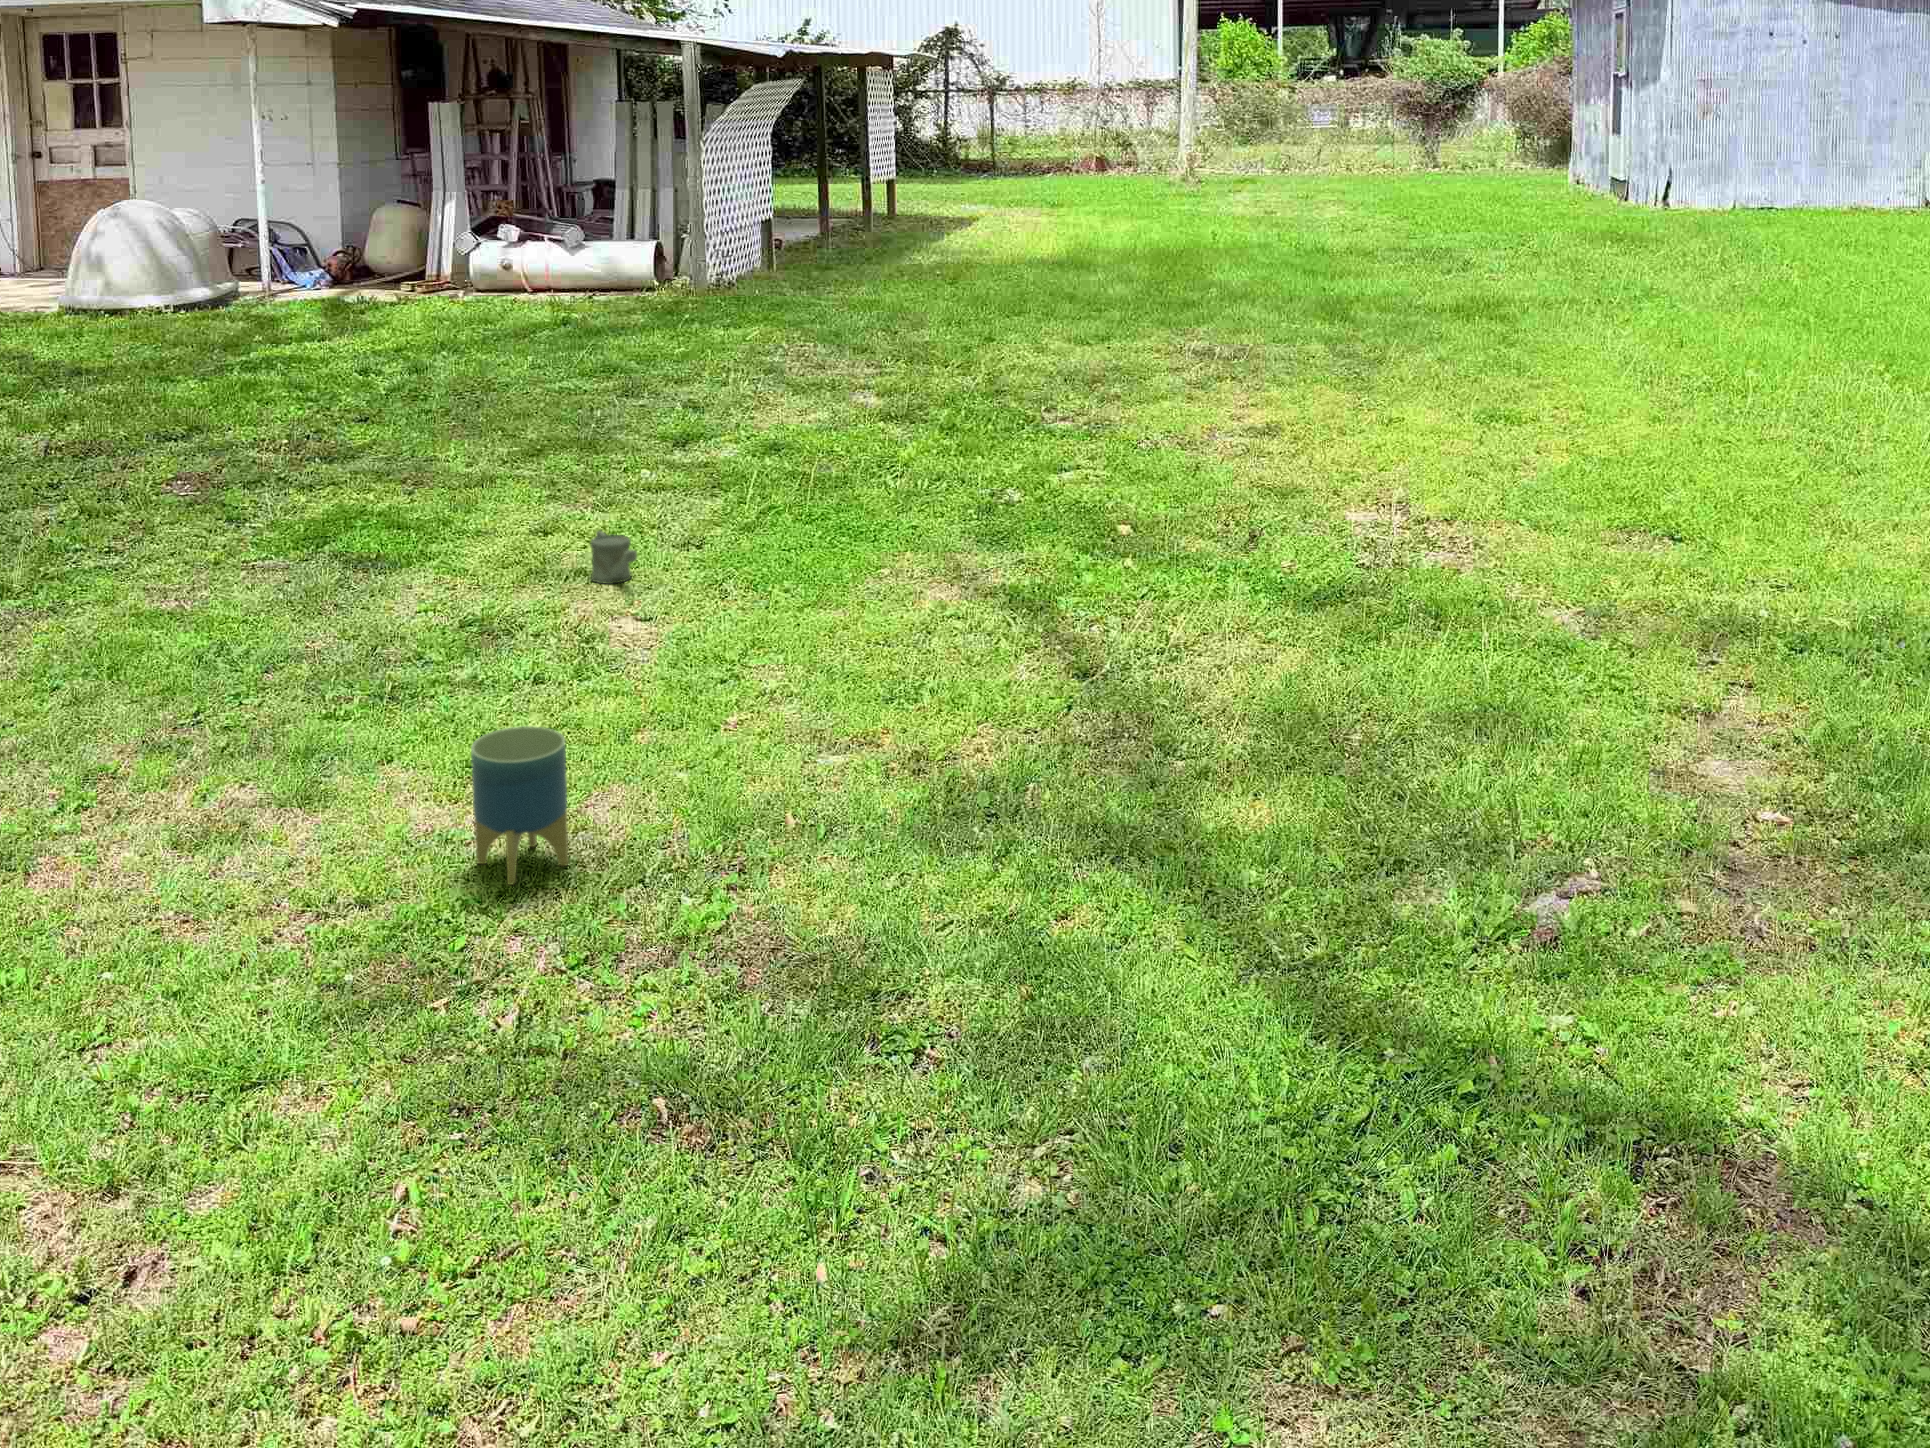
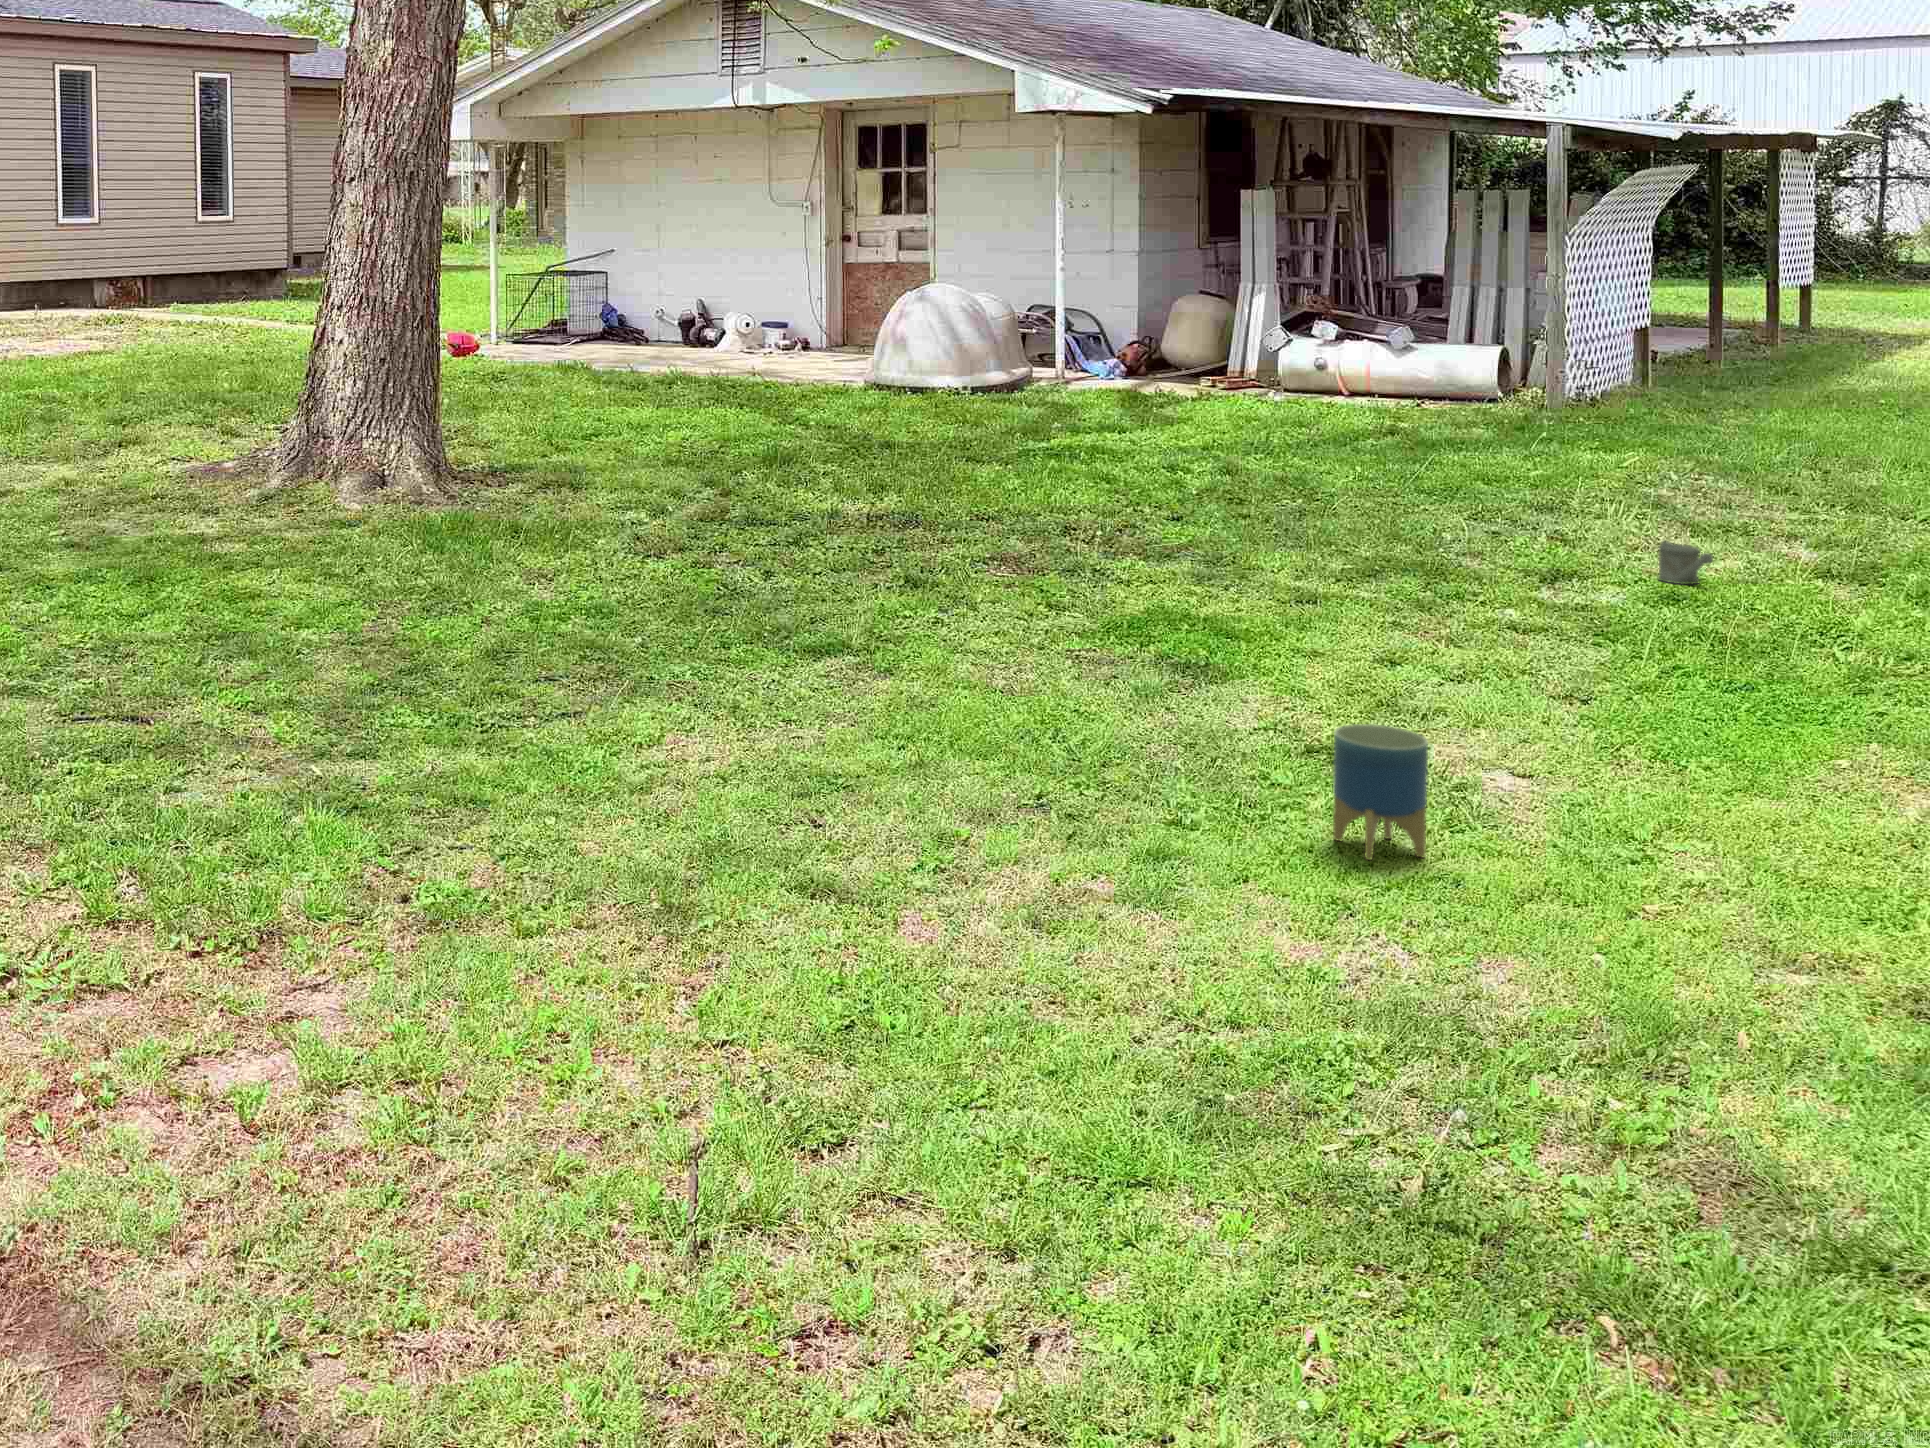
watering can: present [590,531,637,584] -> present [1658,540,1713,585]

